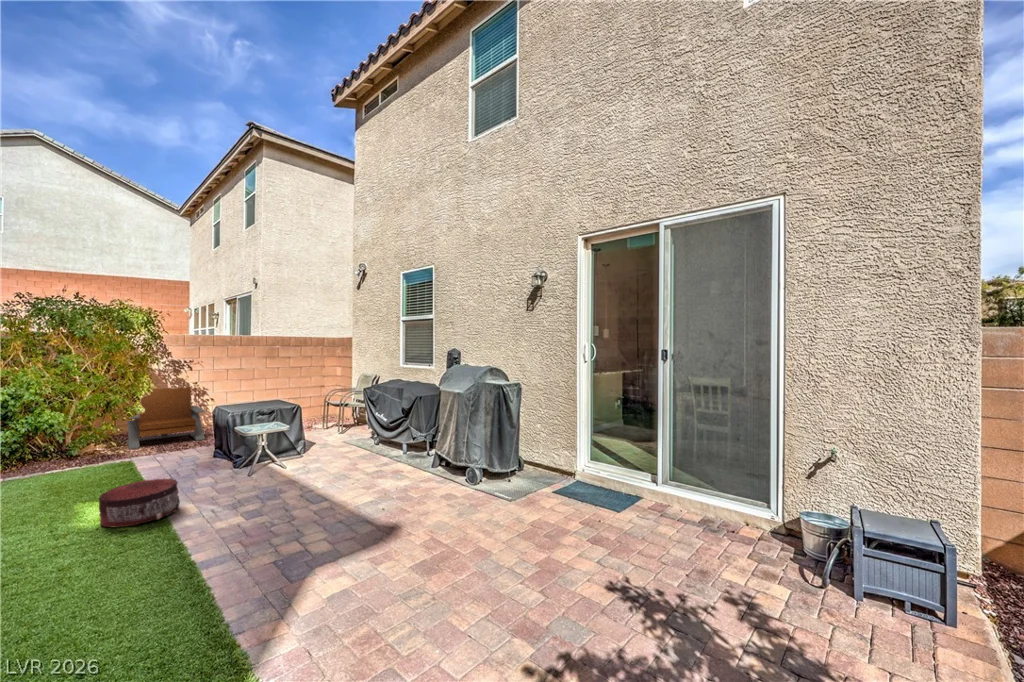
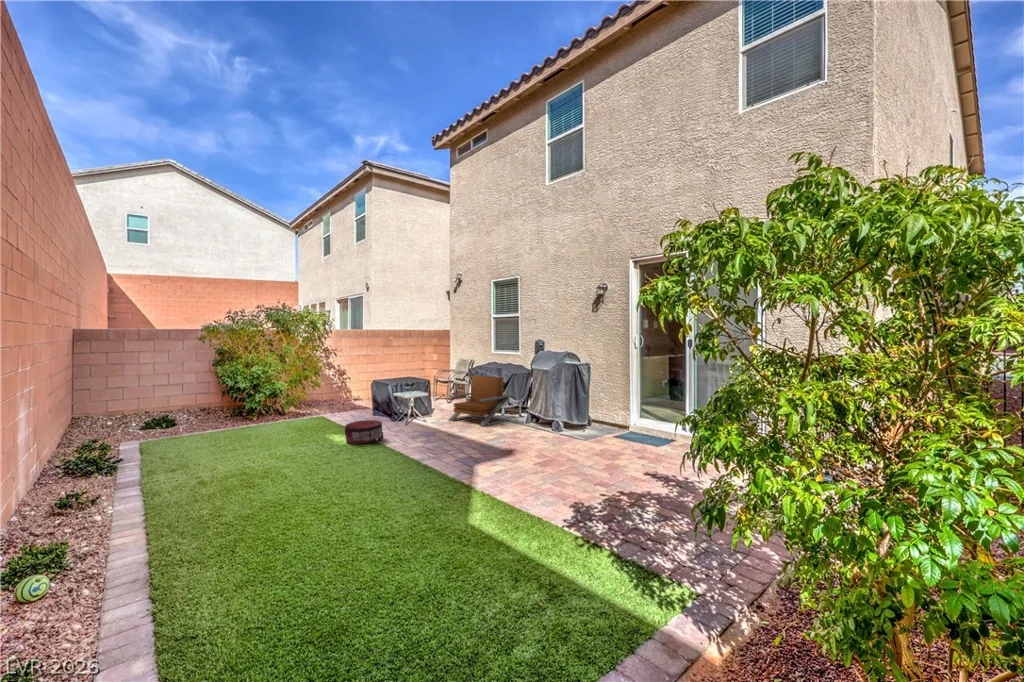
lounge chair: present [127,387,205,449] -> present [449,375,510,427]

